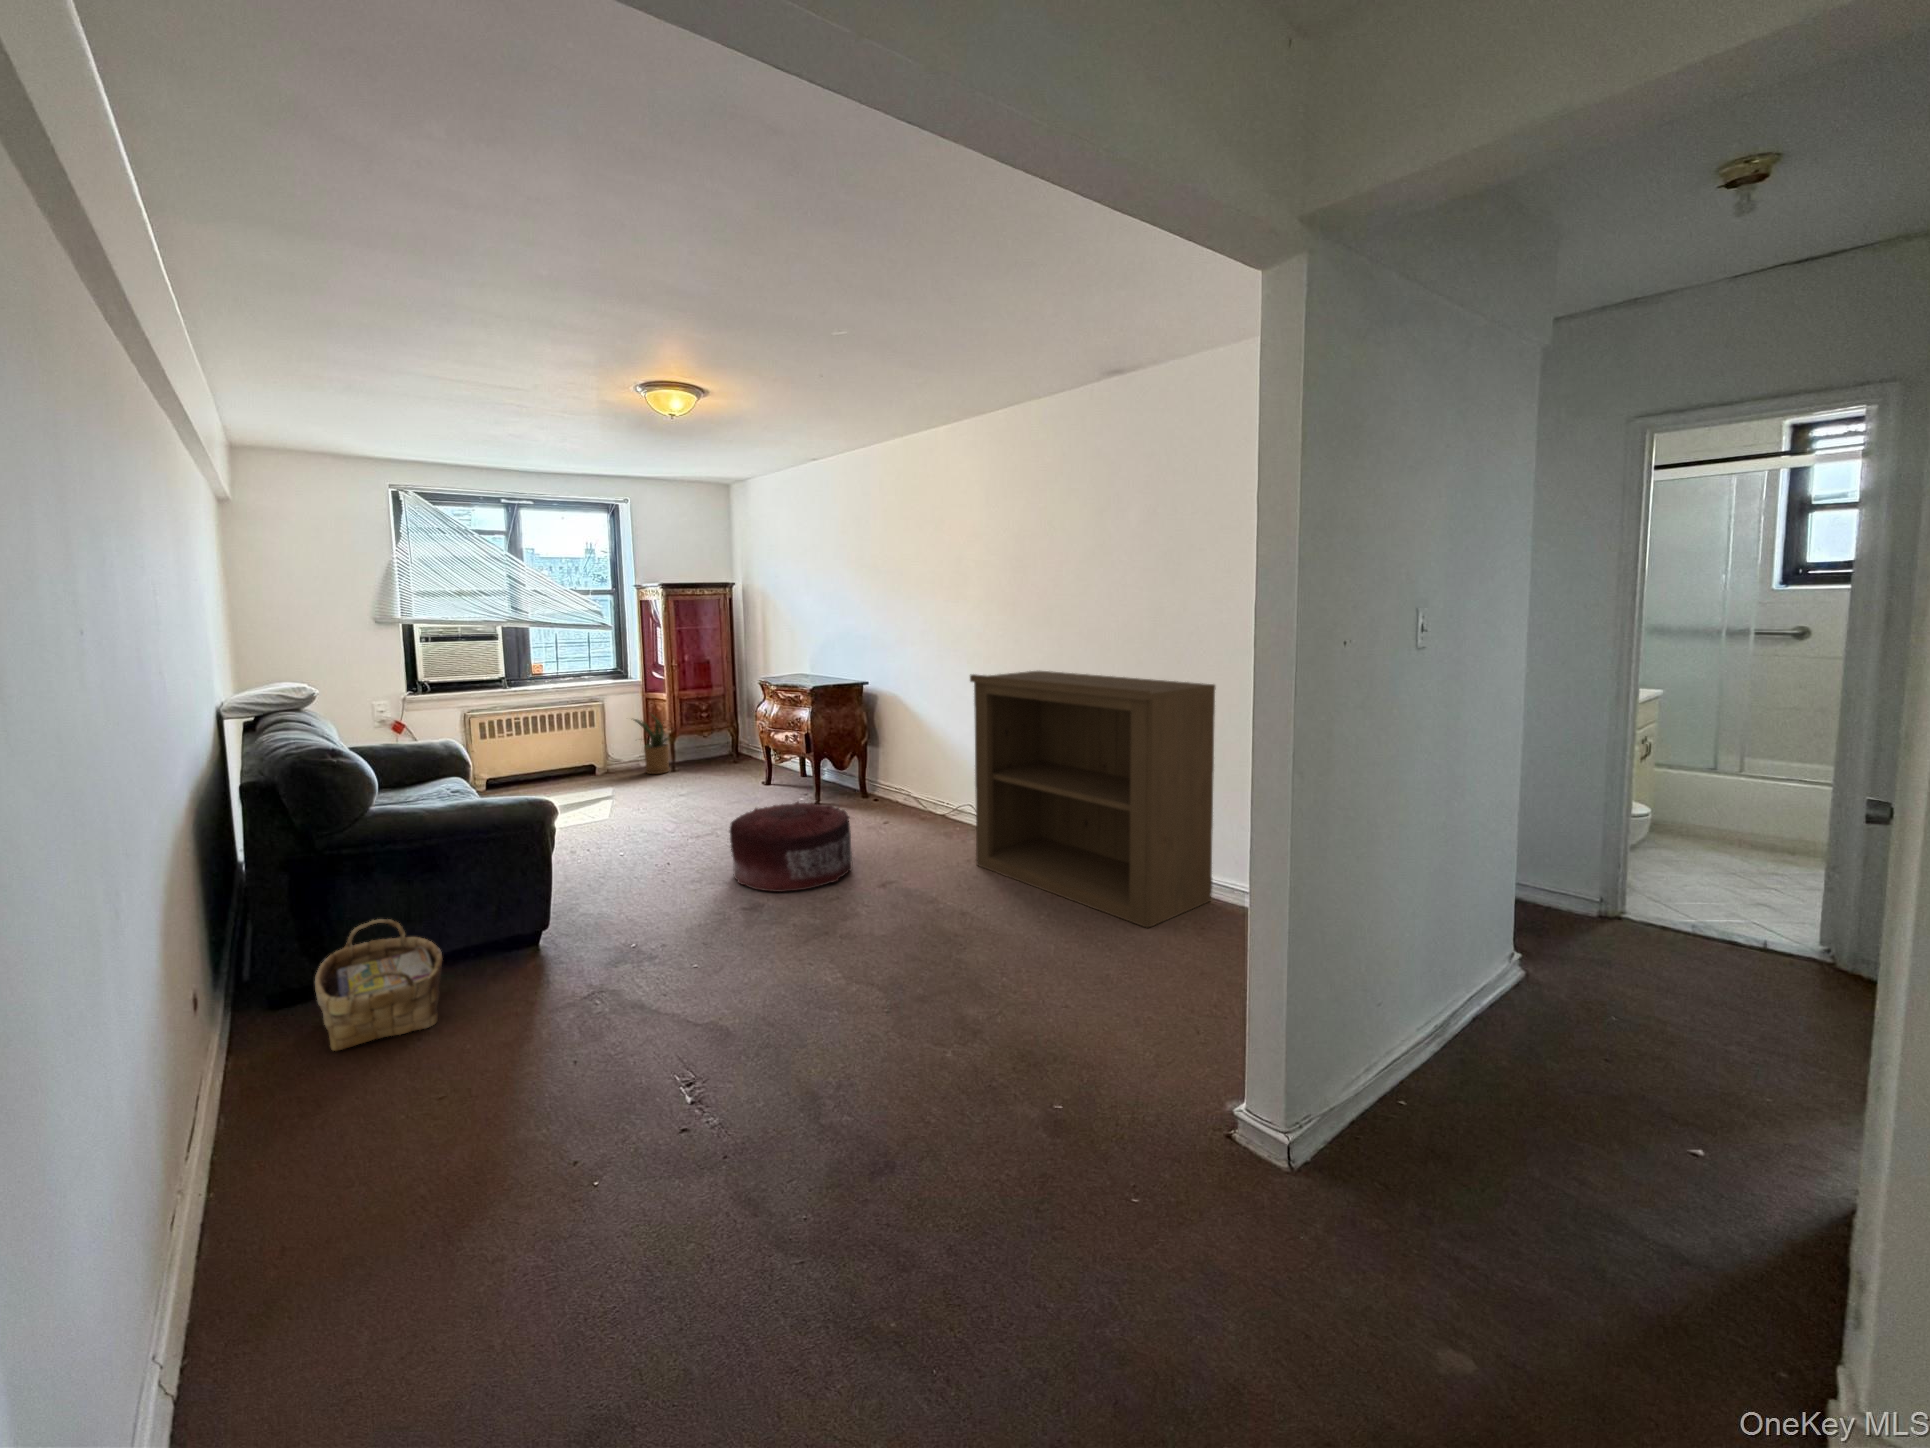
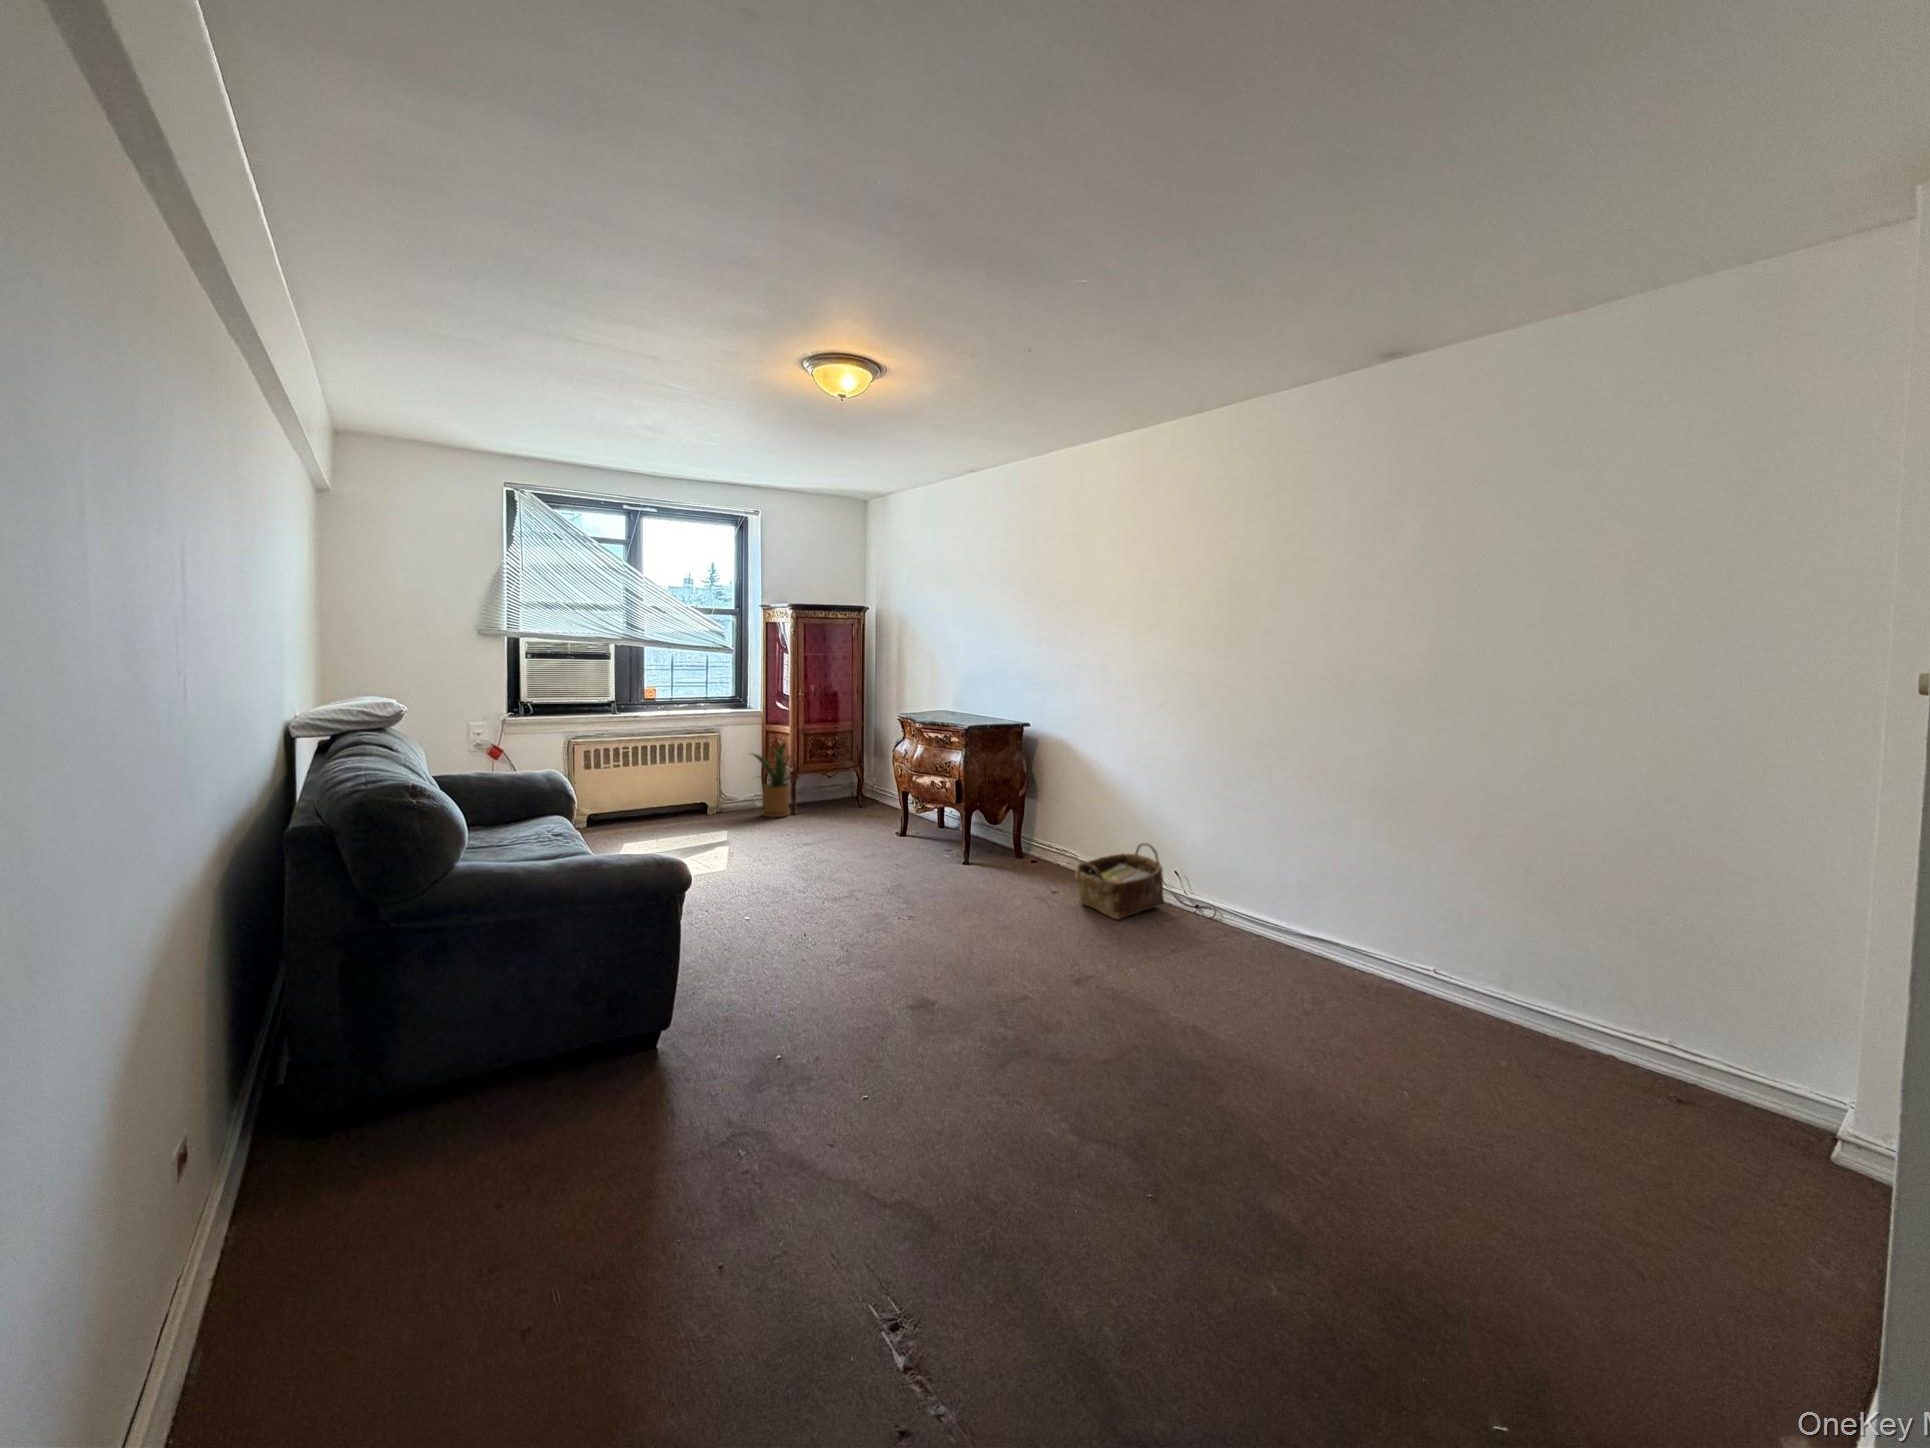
bookshelf: present [970,671,1216,928] -> none [1185,719,1532,1070]
pouf: present [730,802,853,892] -> none [883,865,1032,985]
woven basket: present [315,919,443,1051] -> present [1075,843,1164,920]

